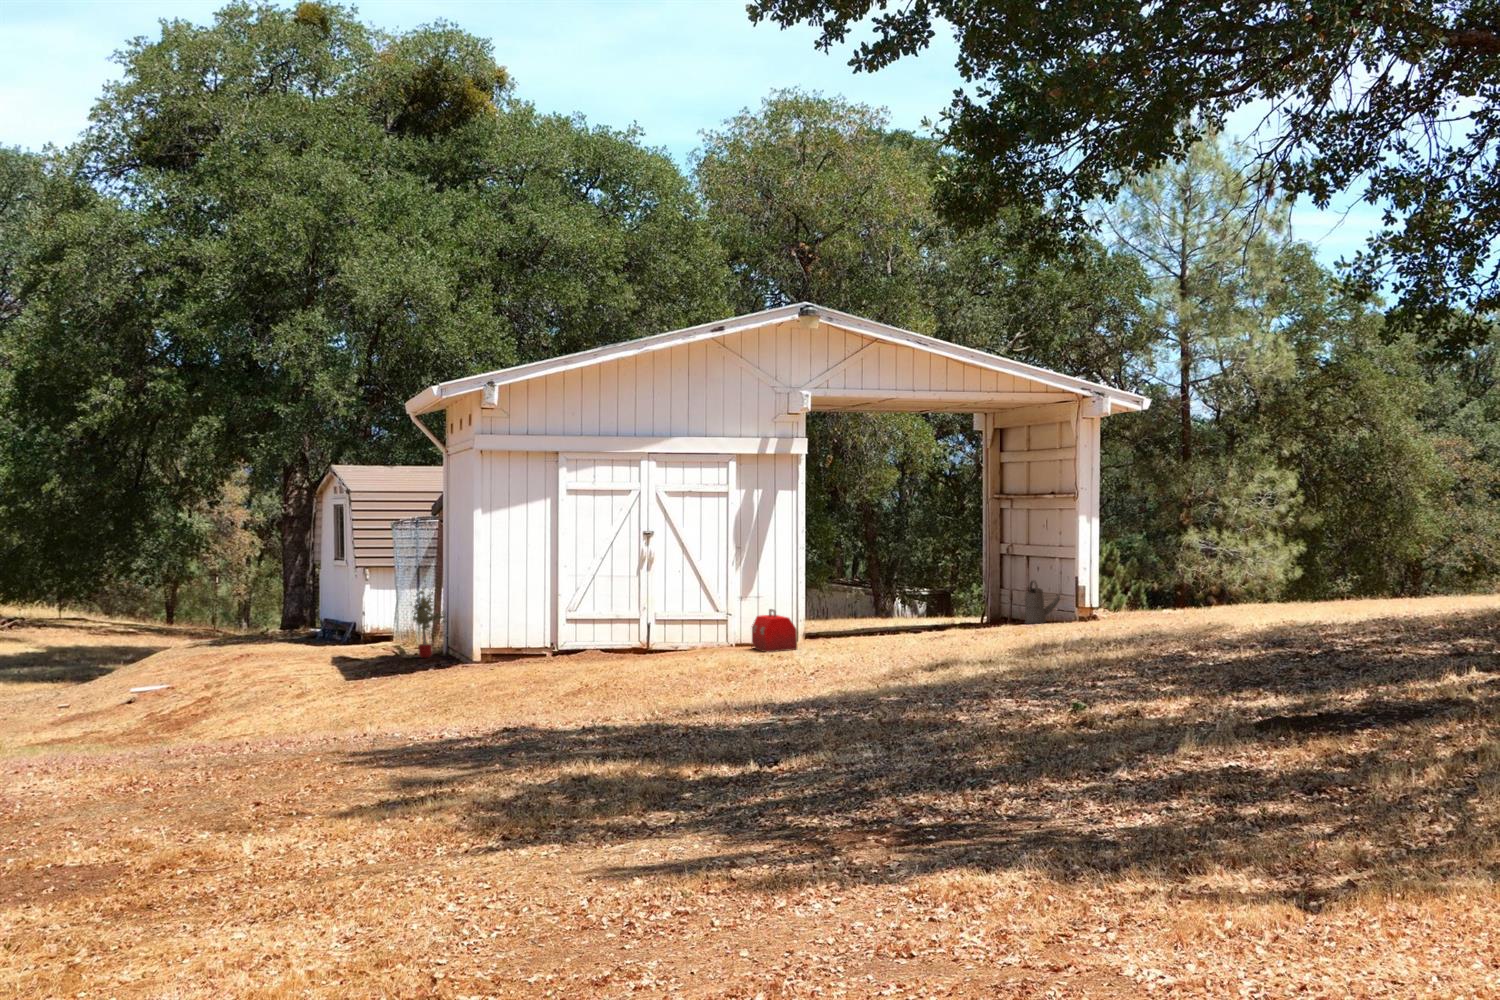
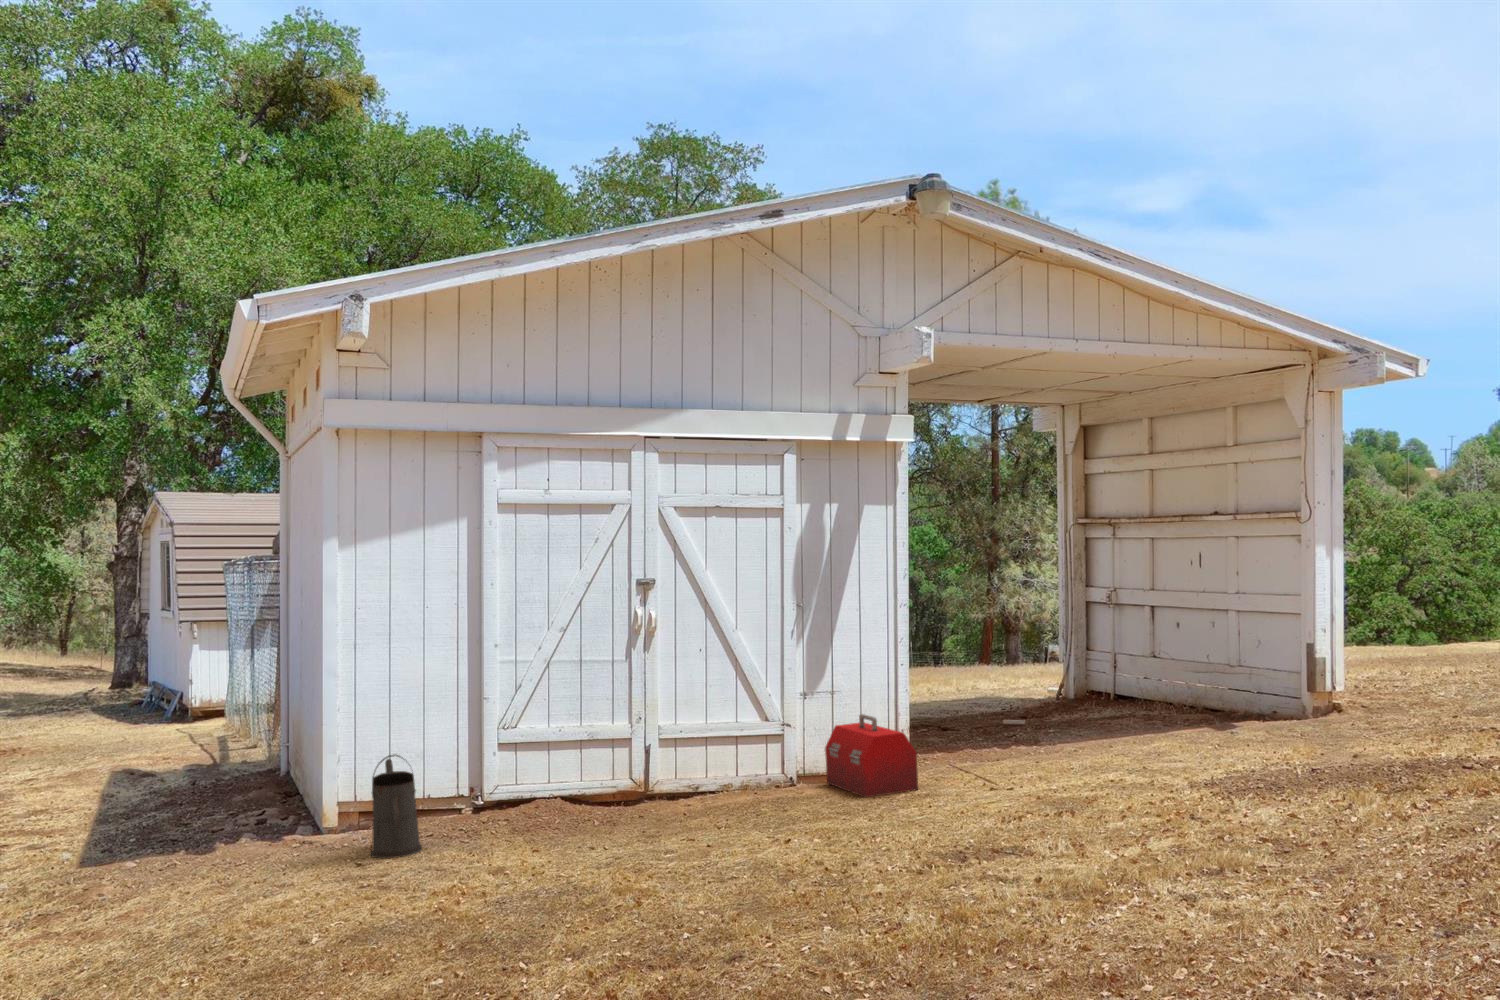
watering can: present [1024,580,1060,624] -> present [371,755,422,858]
potted tree: present [413,588,447,658] -> none [216,674,287,797]

